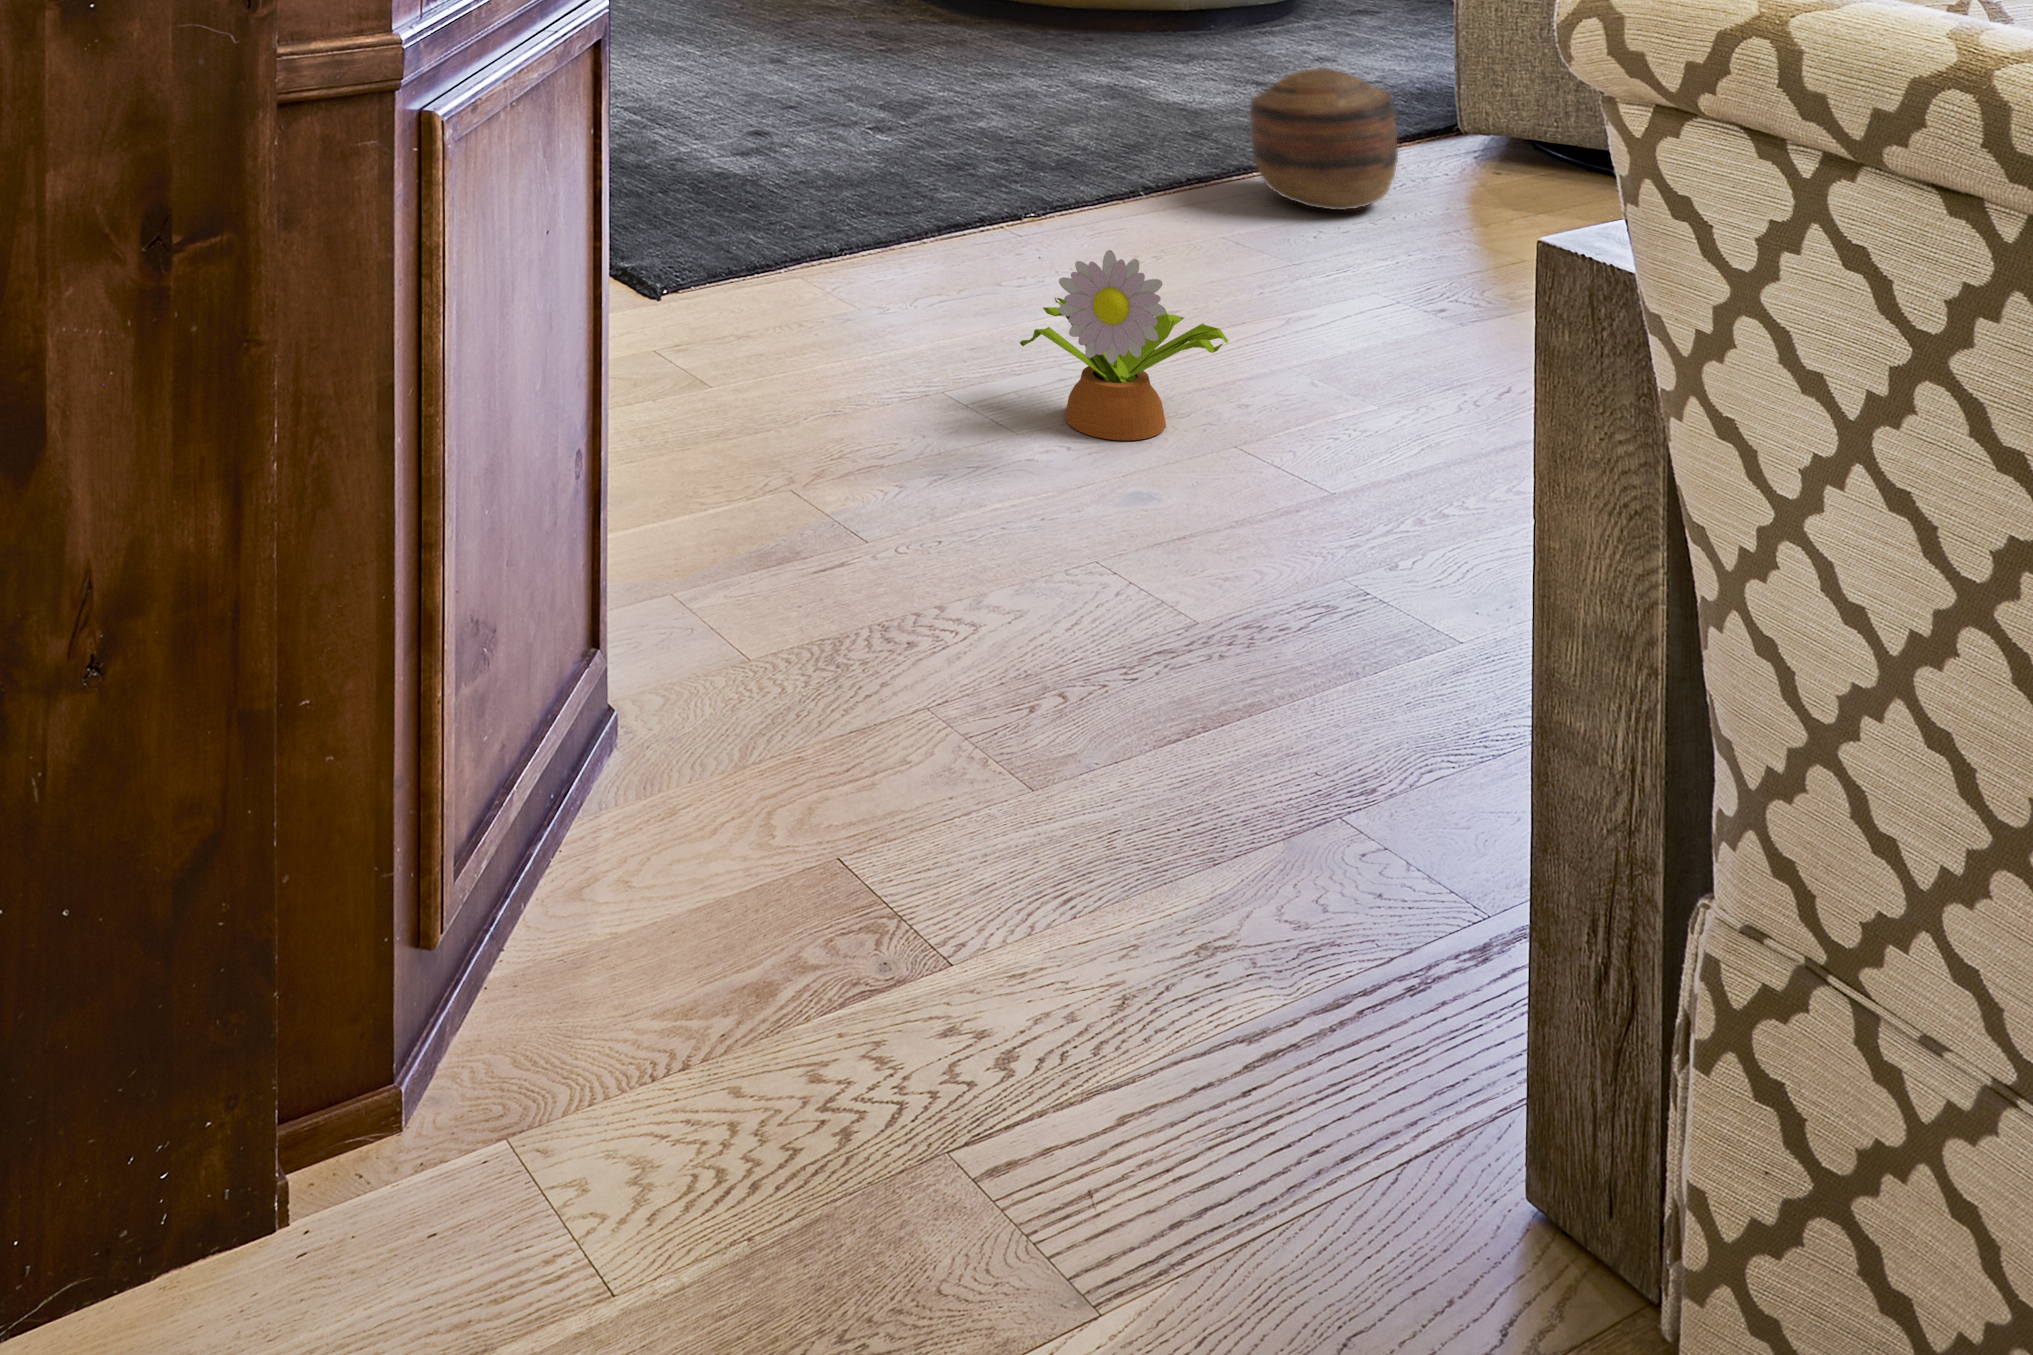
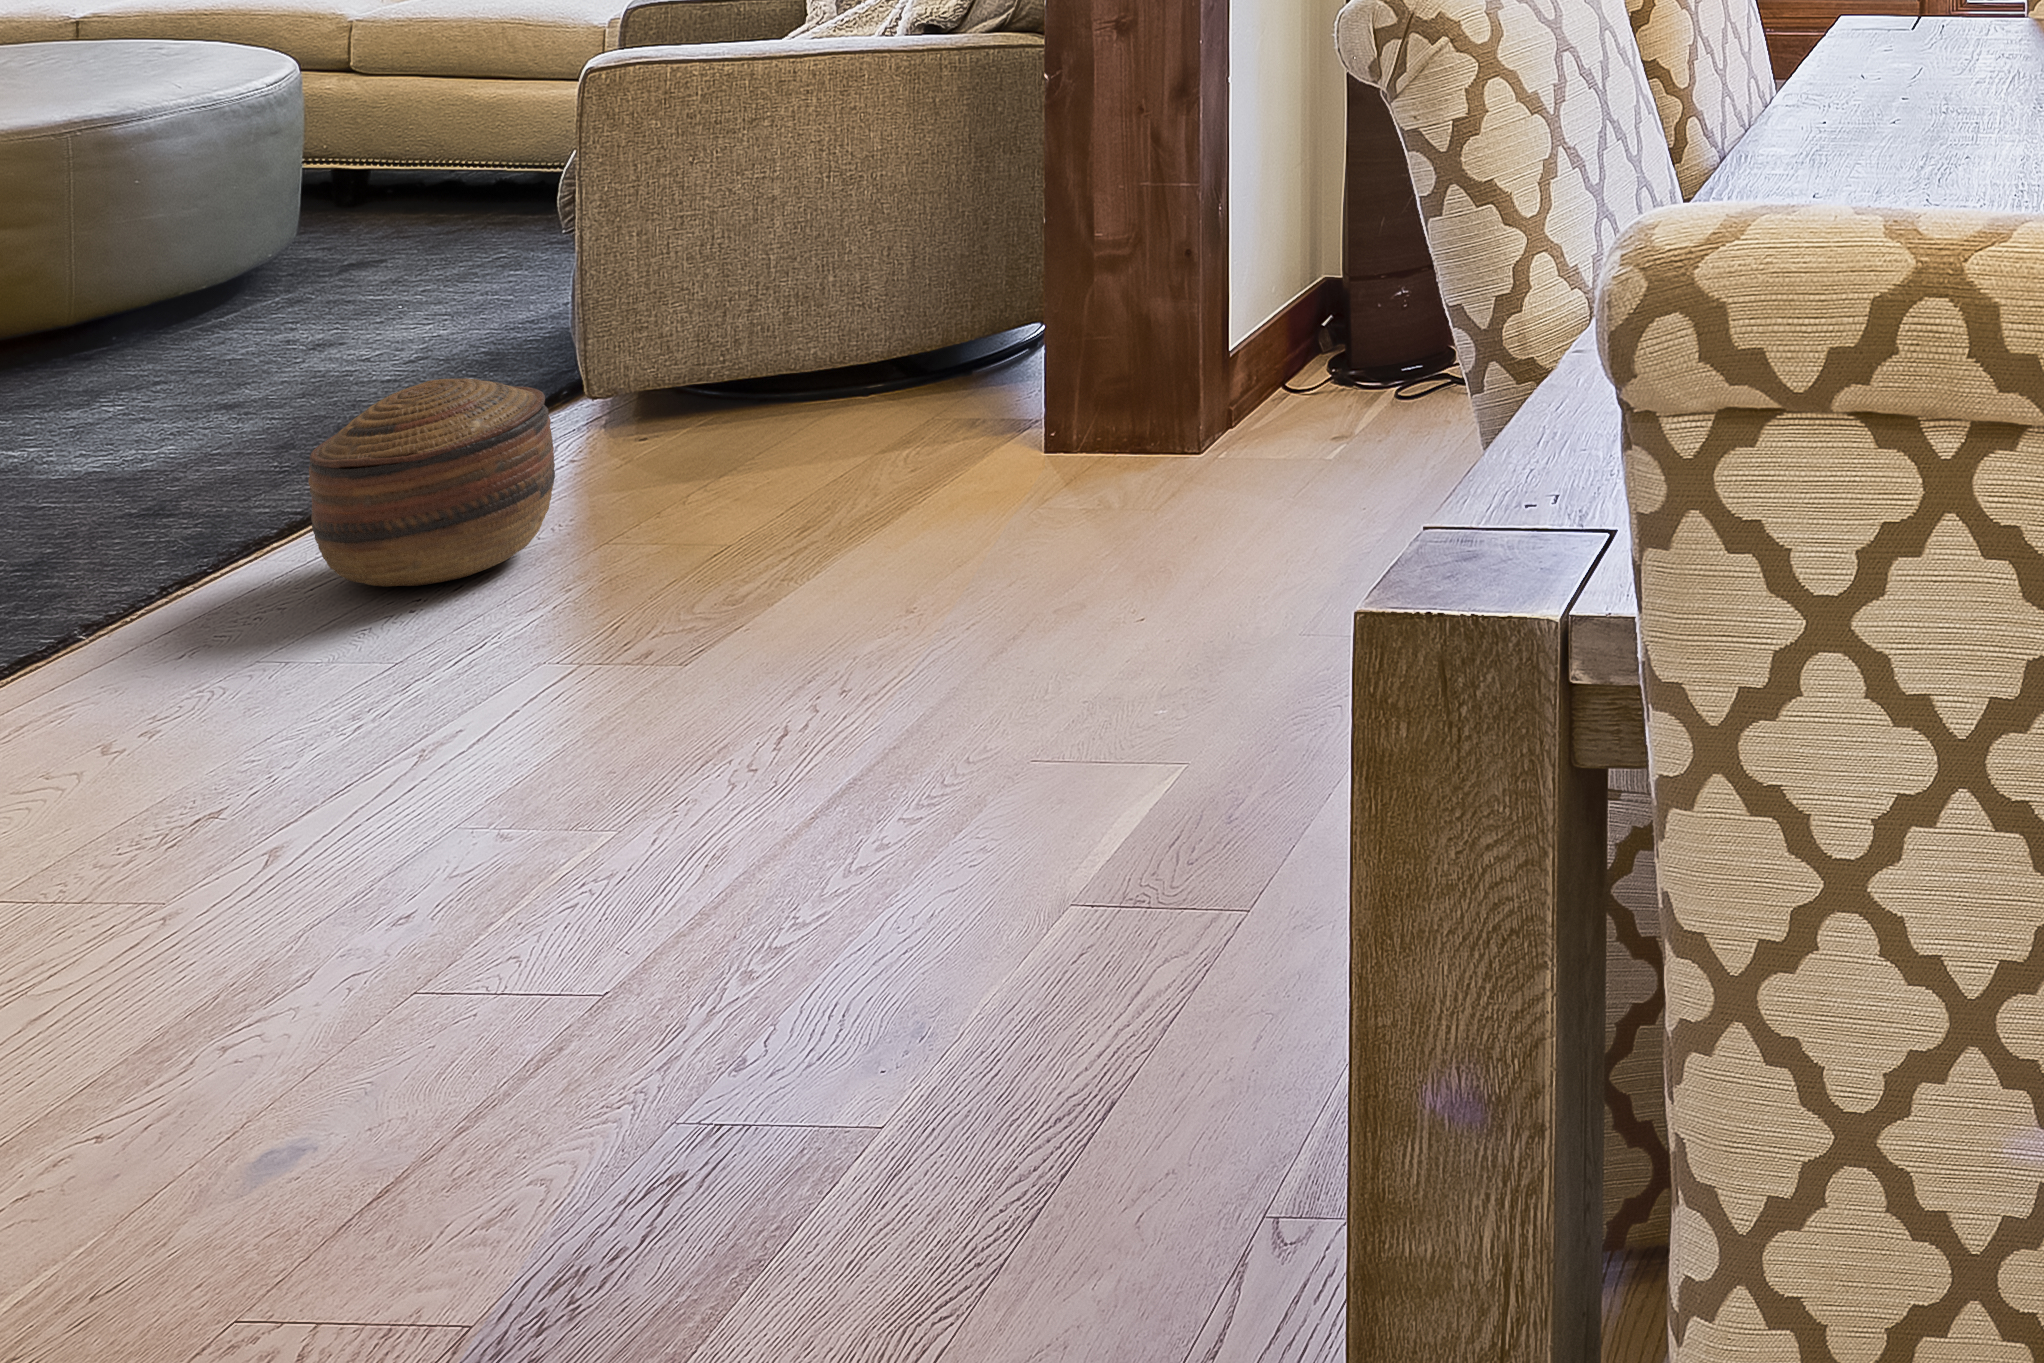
decorative plant: present [1020,250,1228,440] -> none [28,811,443,1144]

